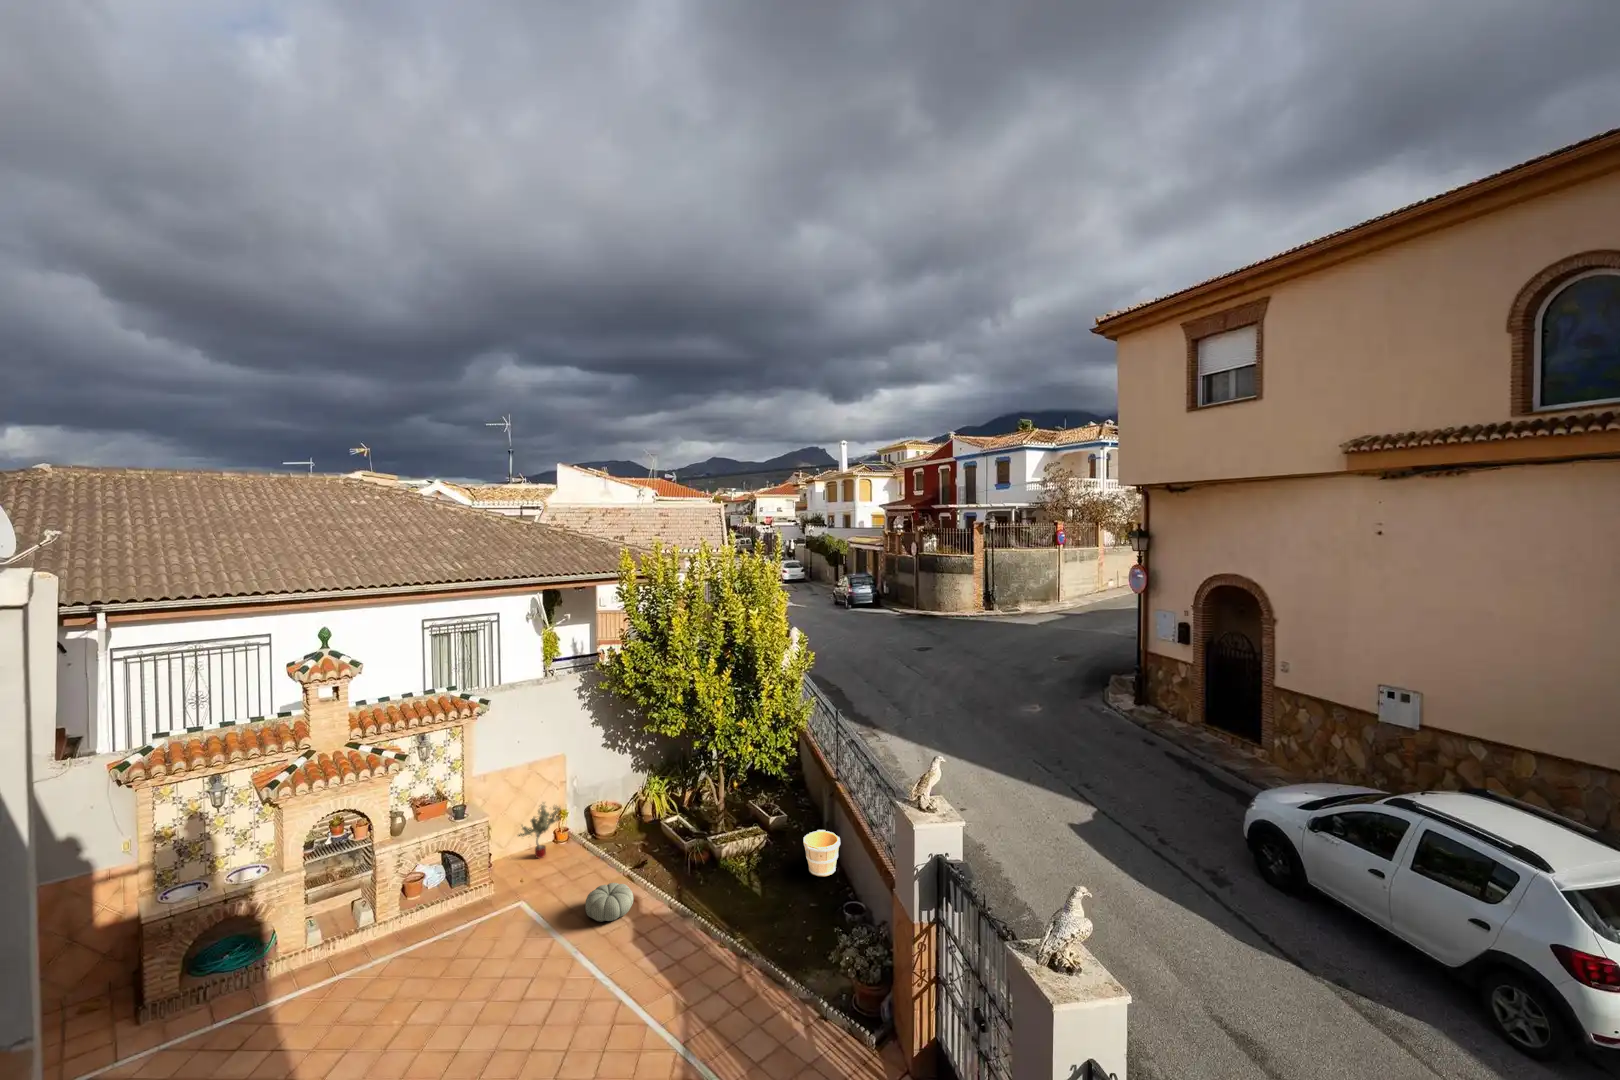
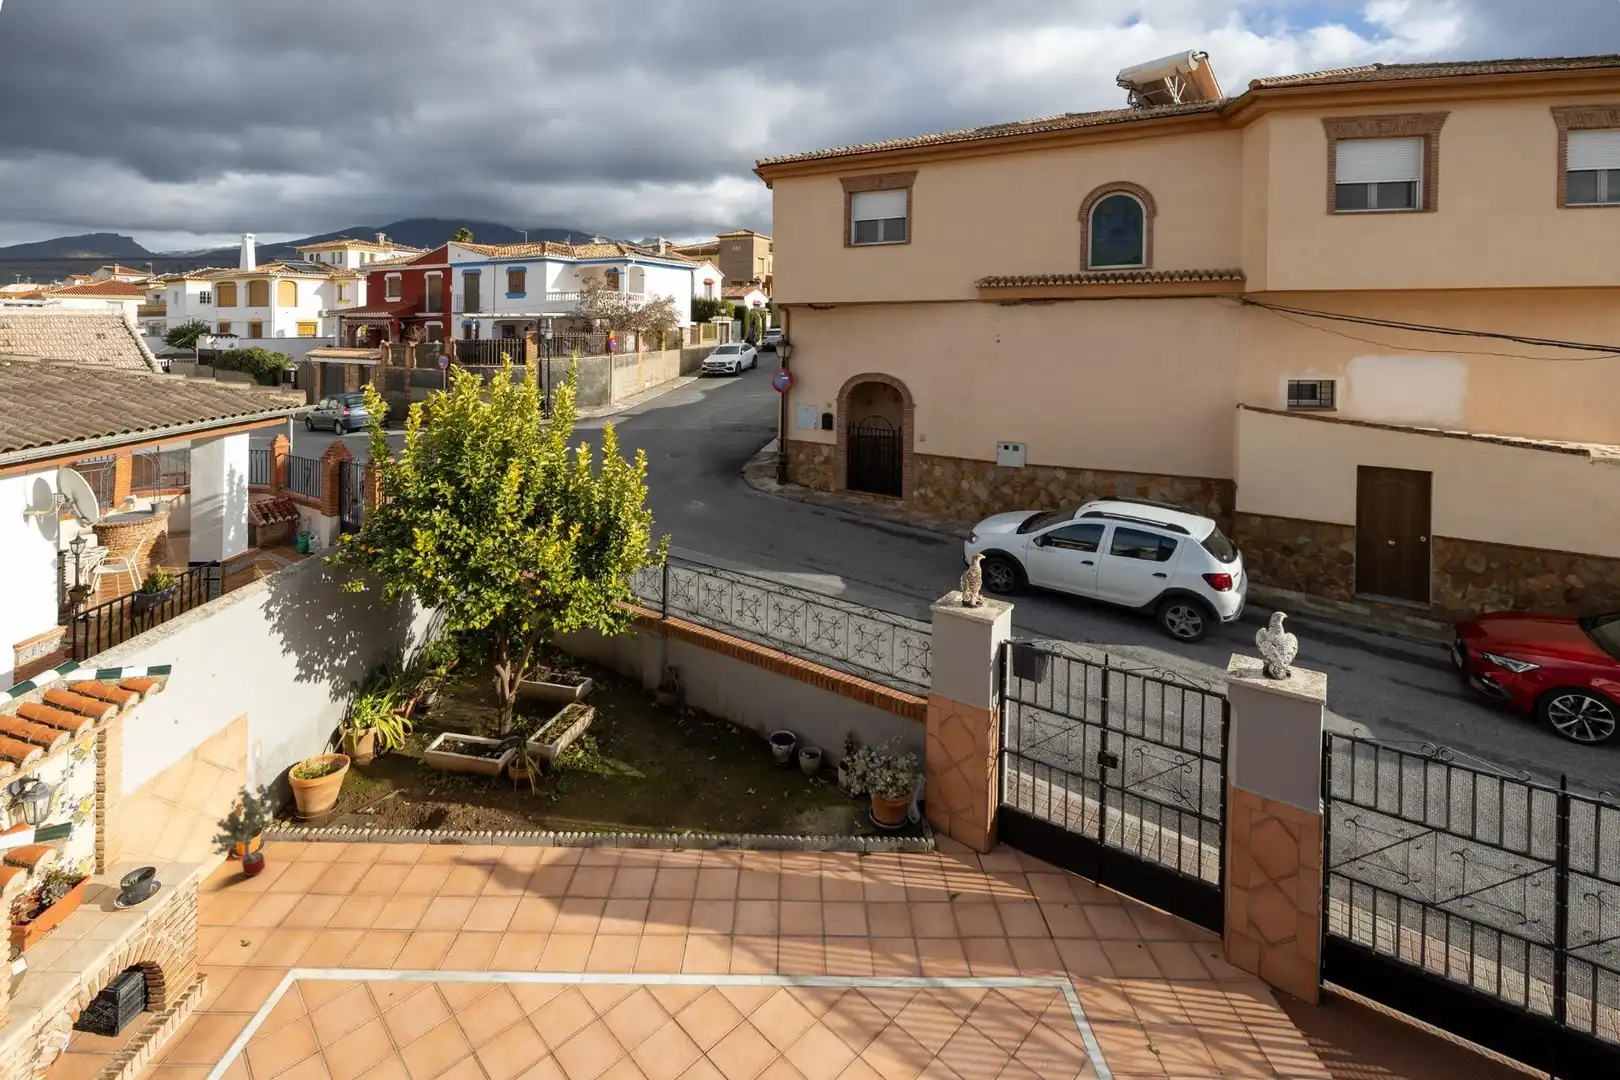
wooden bucket: present [803,830,840,876] -> none [664,695,709,746]
pouf: present [585,883,634,922] -> none [452,840,527,901]

